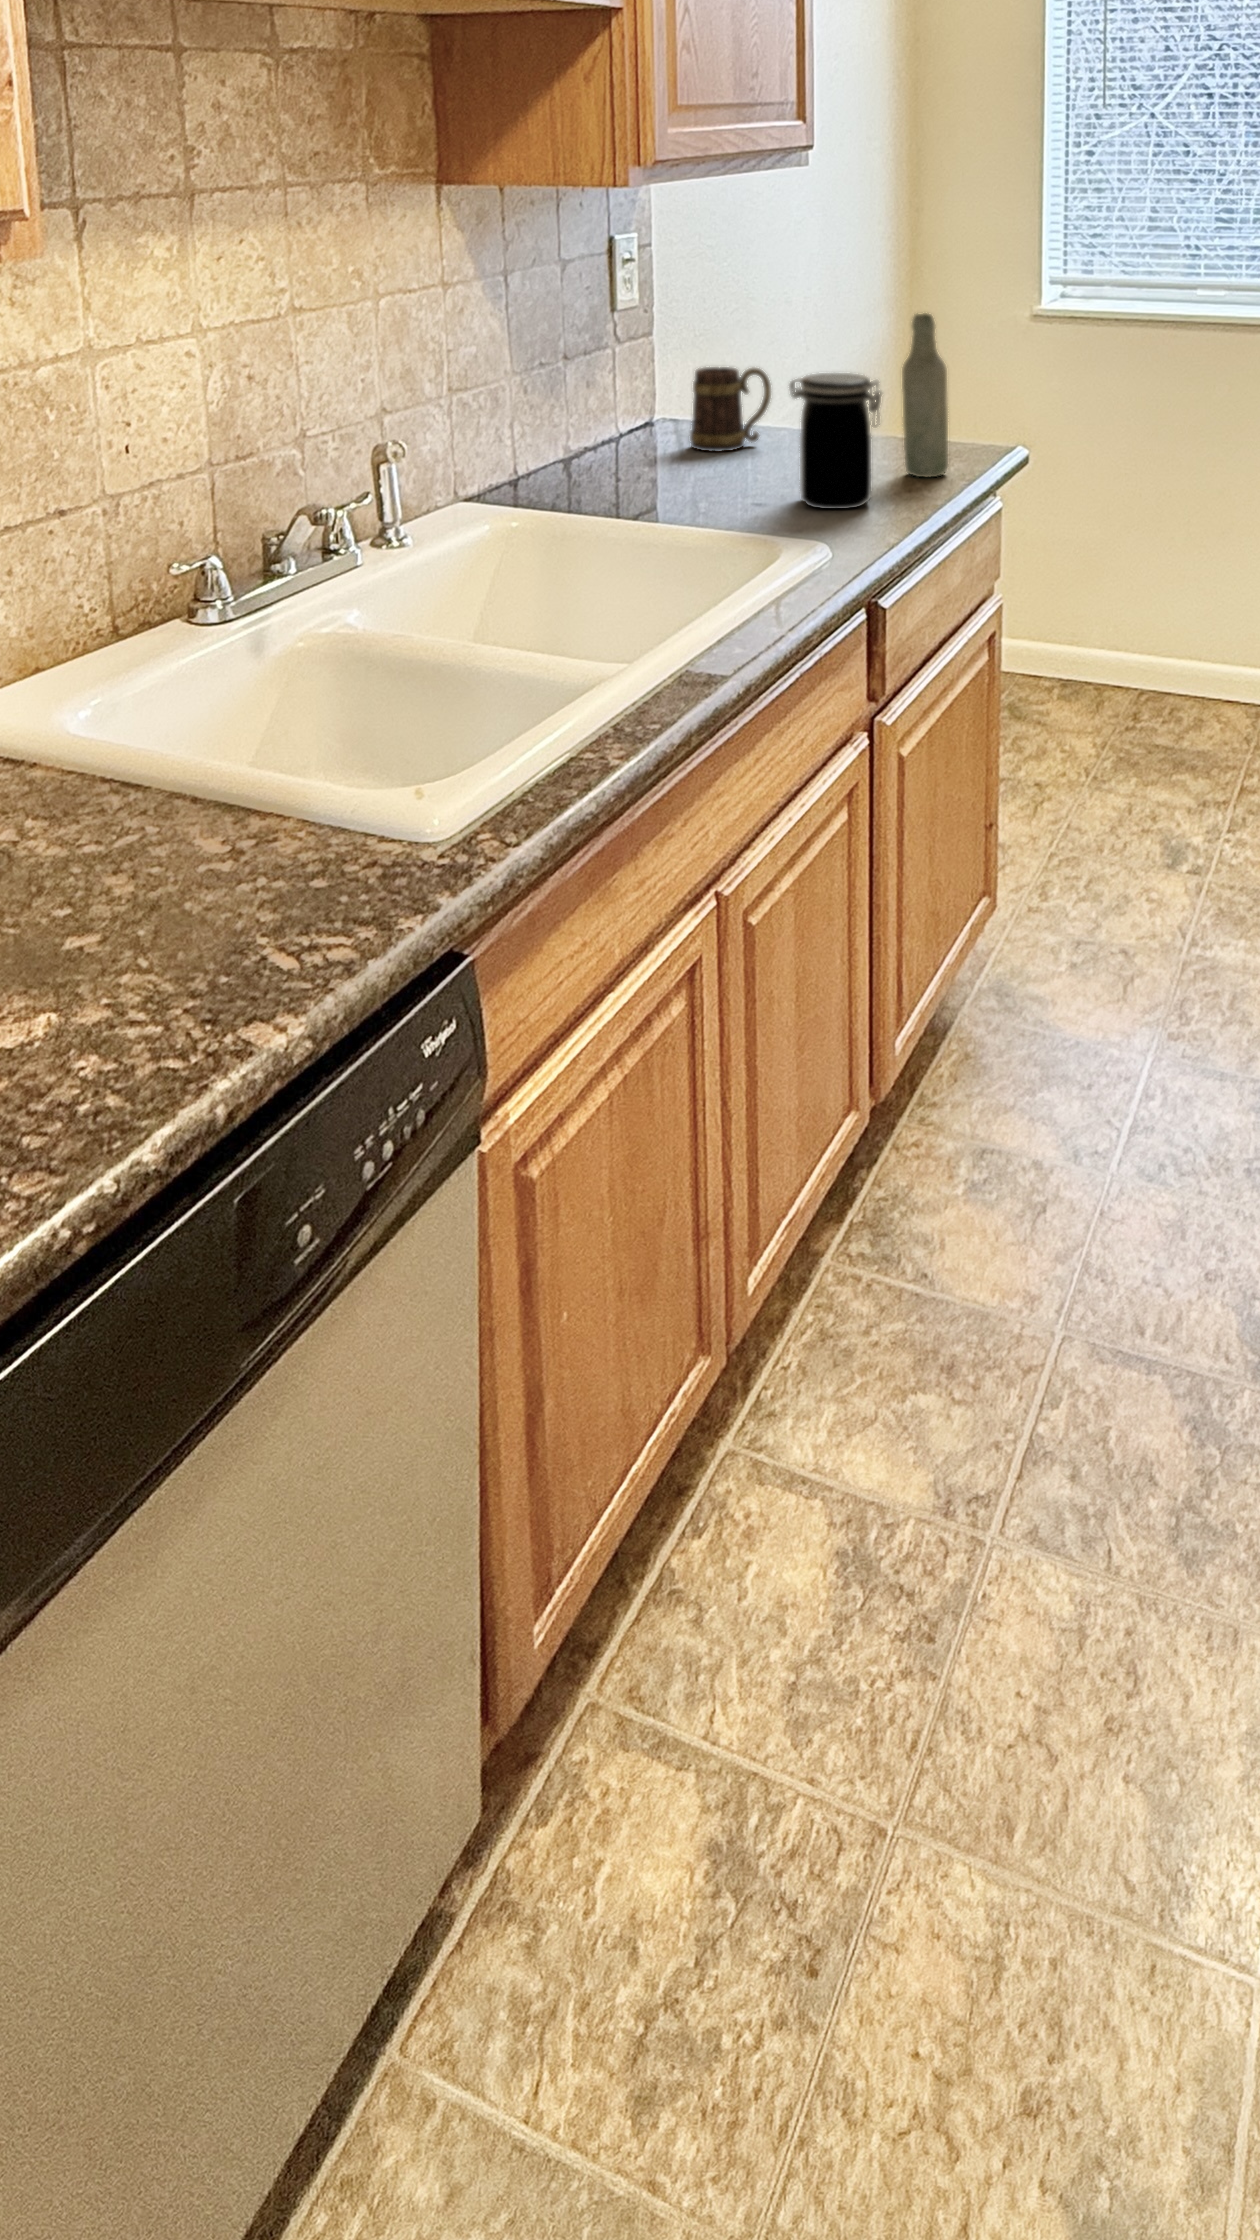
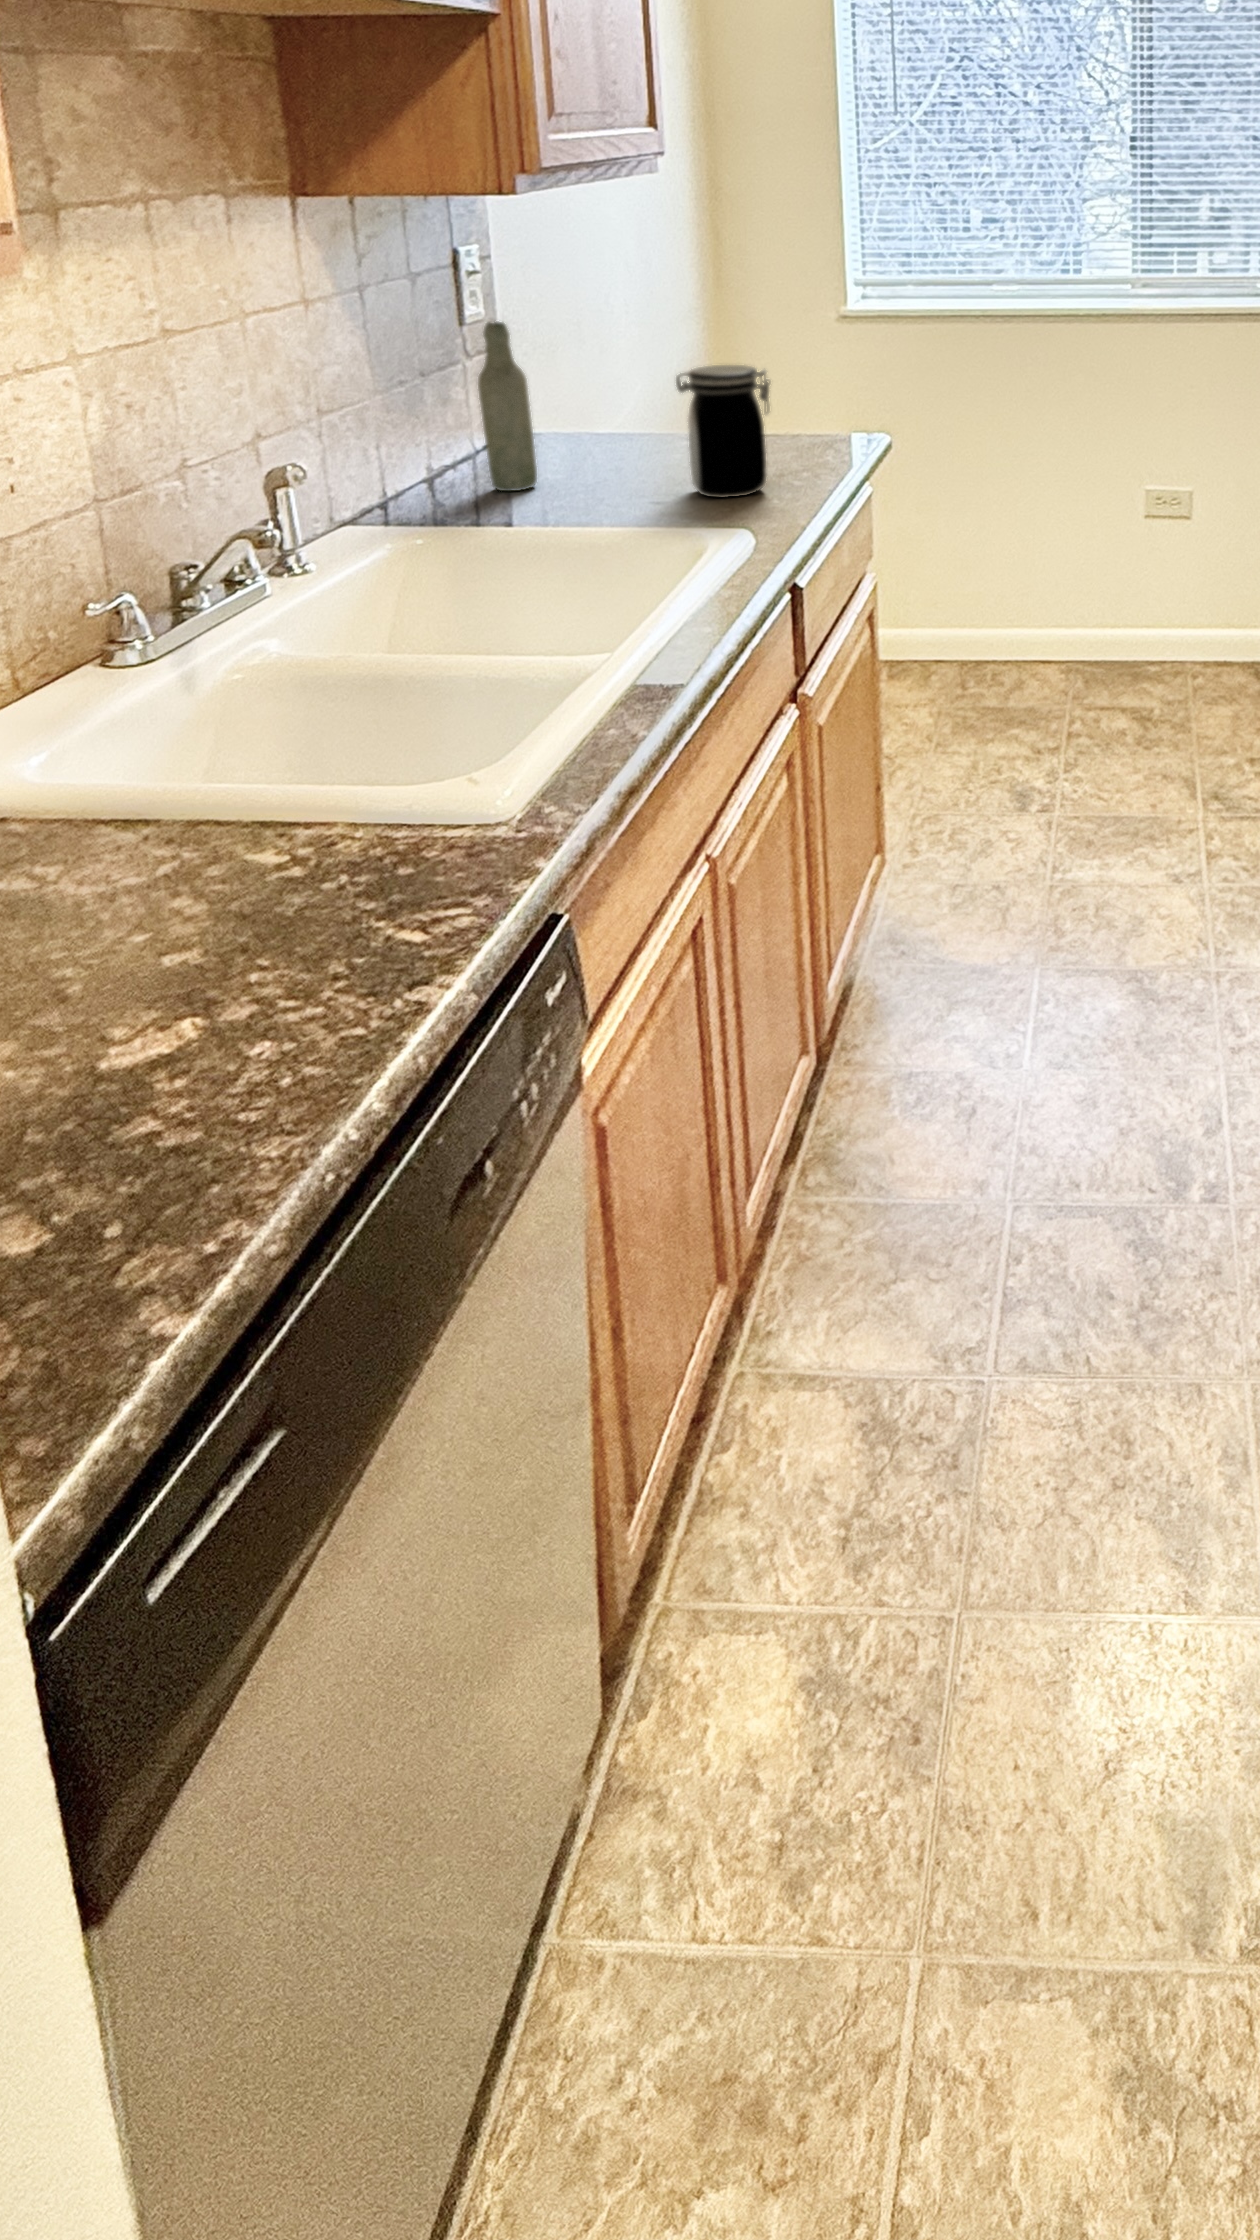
bottle: present [902,313,948,477] -> present [478,322,537,491]
mug: present [690,367,771,451] -> none [544,367,627,455]

